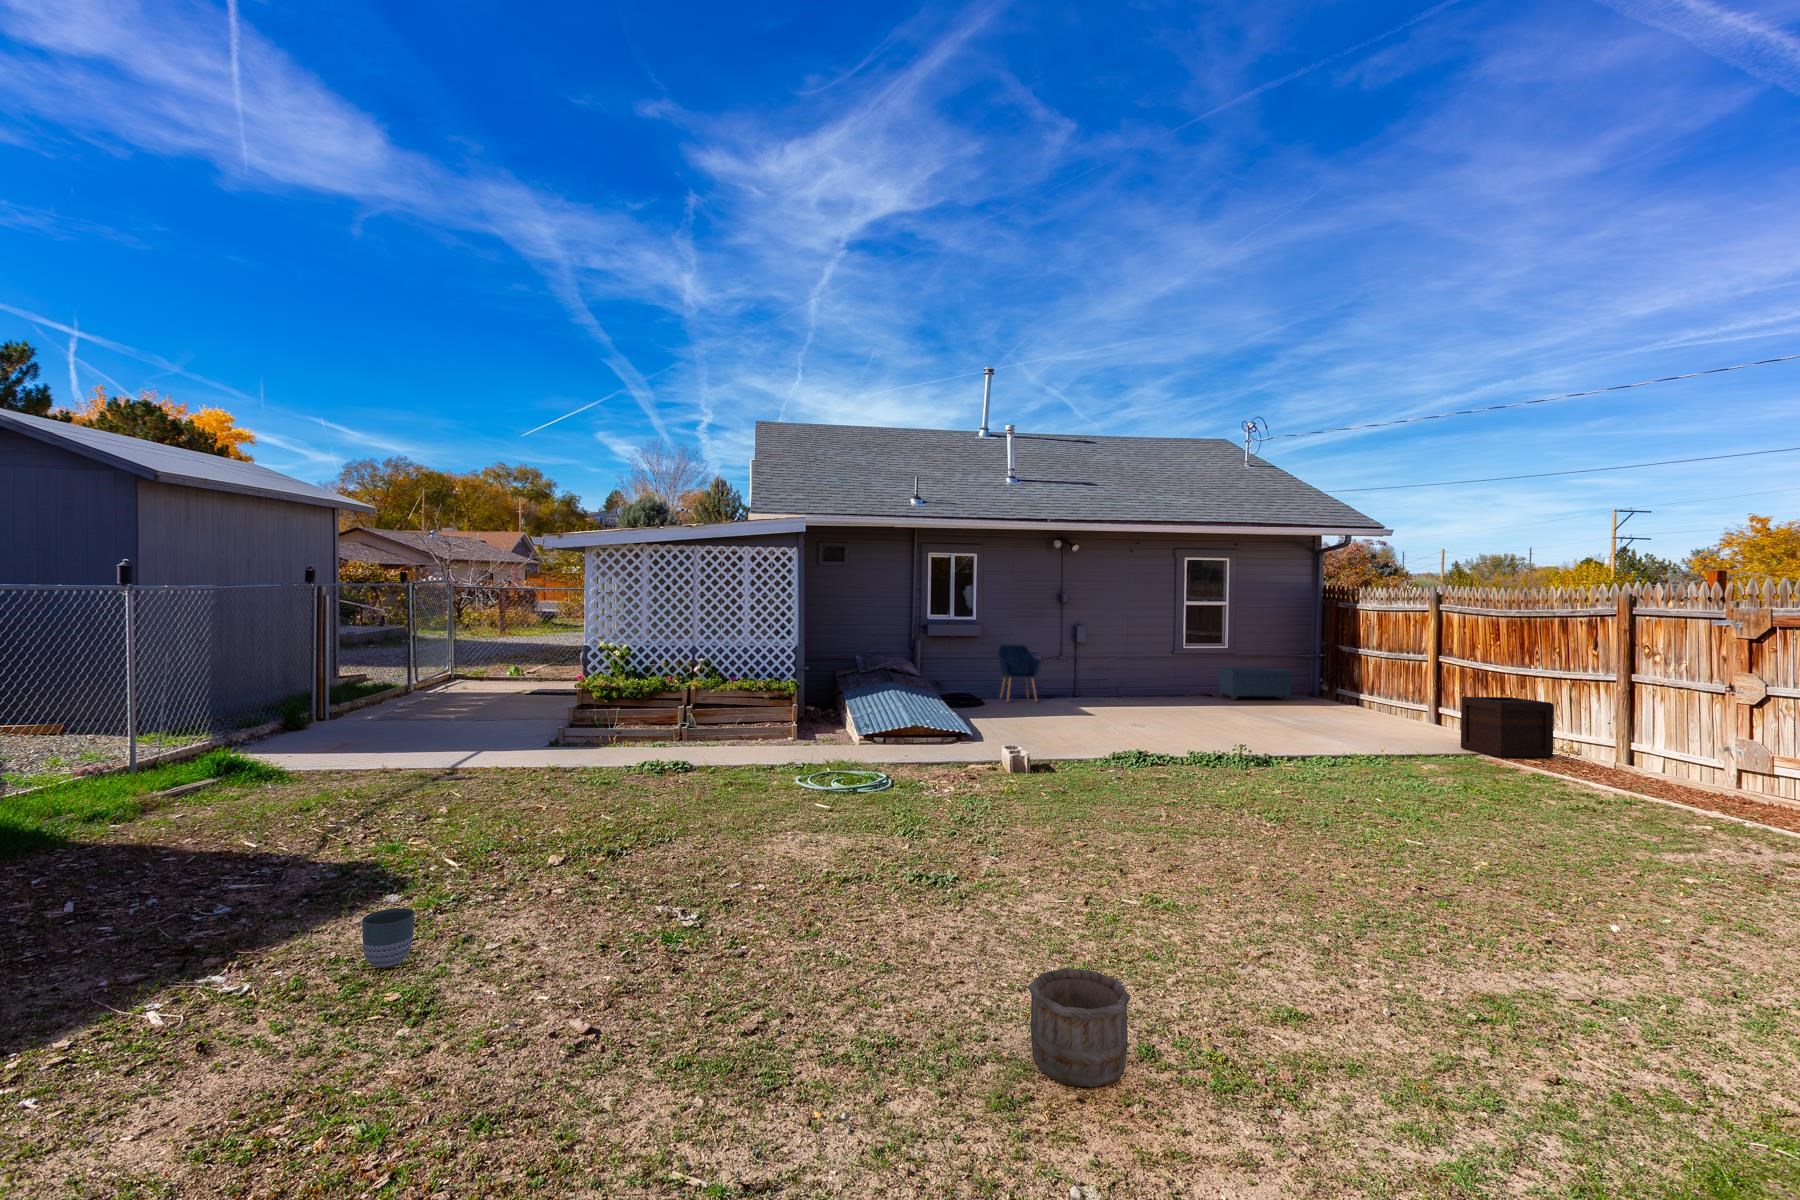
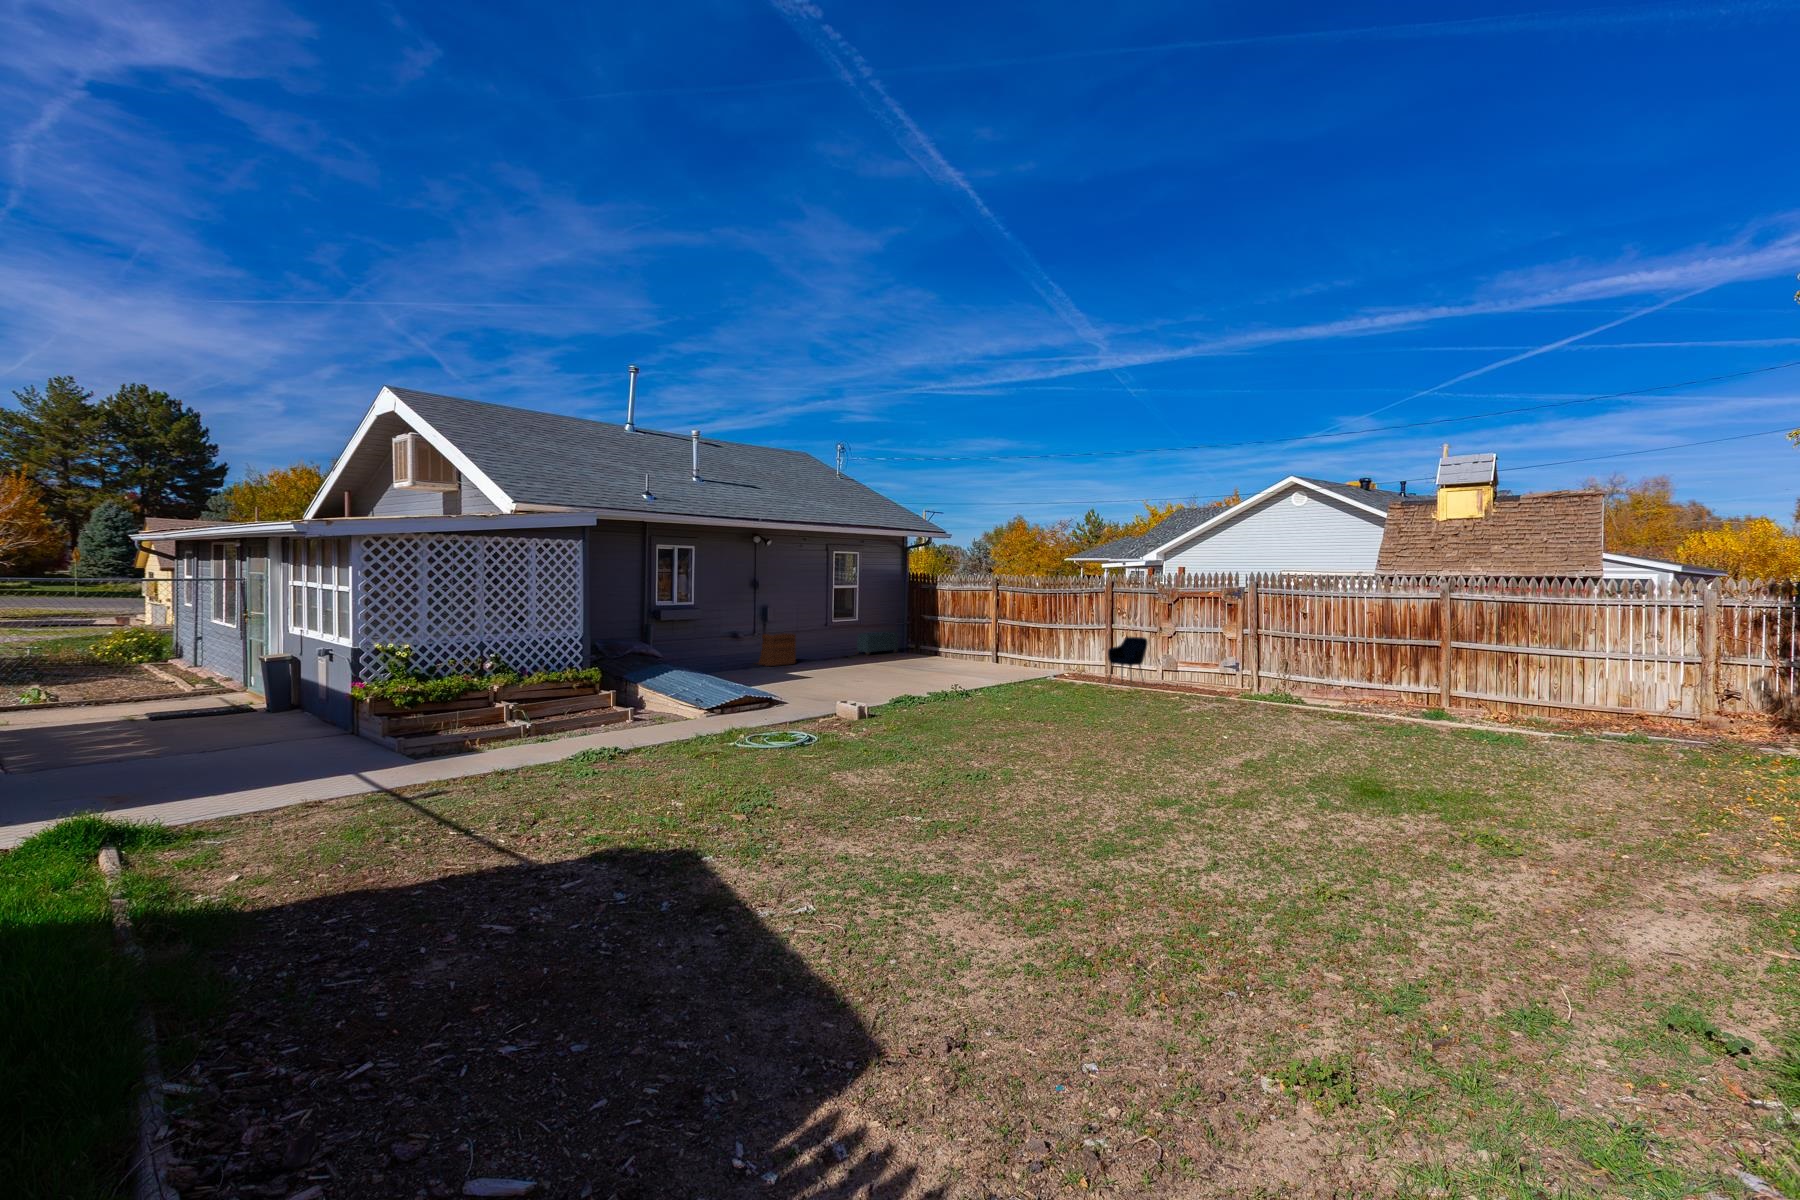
chair: present [998,645,1039,701] -> present [1108,637,1148,686]
wooden crate: present [1461,697,1554,758] -> present [758,632,796,666]
planter: present [362,908,415,968] -> none [777,899,818,955]
wooden bucket: present [1028,968,1130,1087] -> none [1207,808,1264,865]

